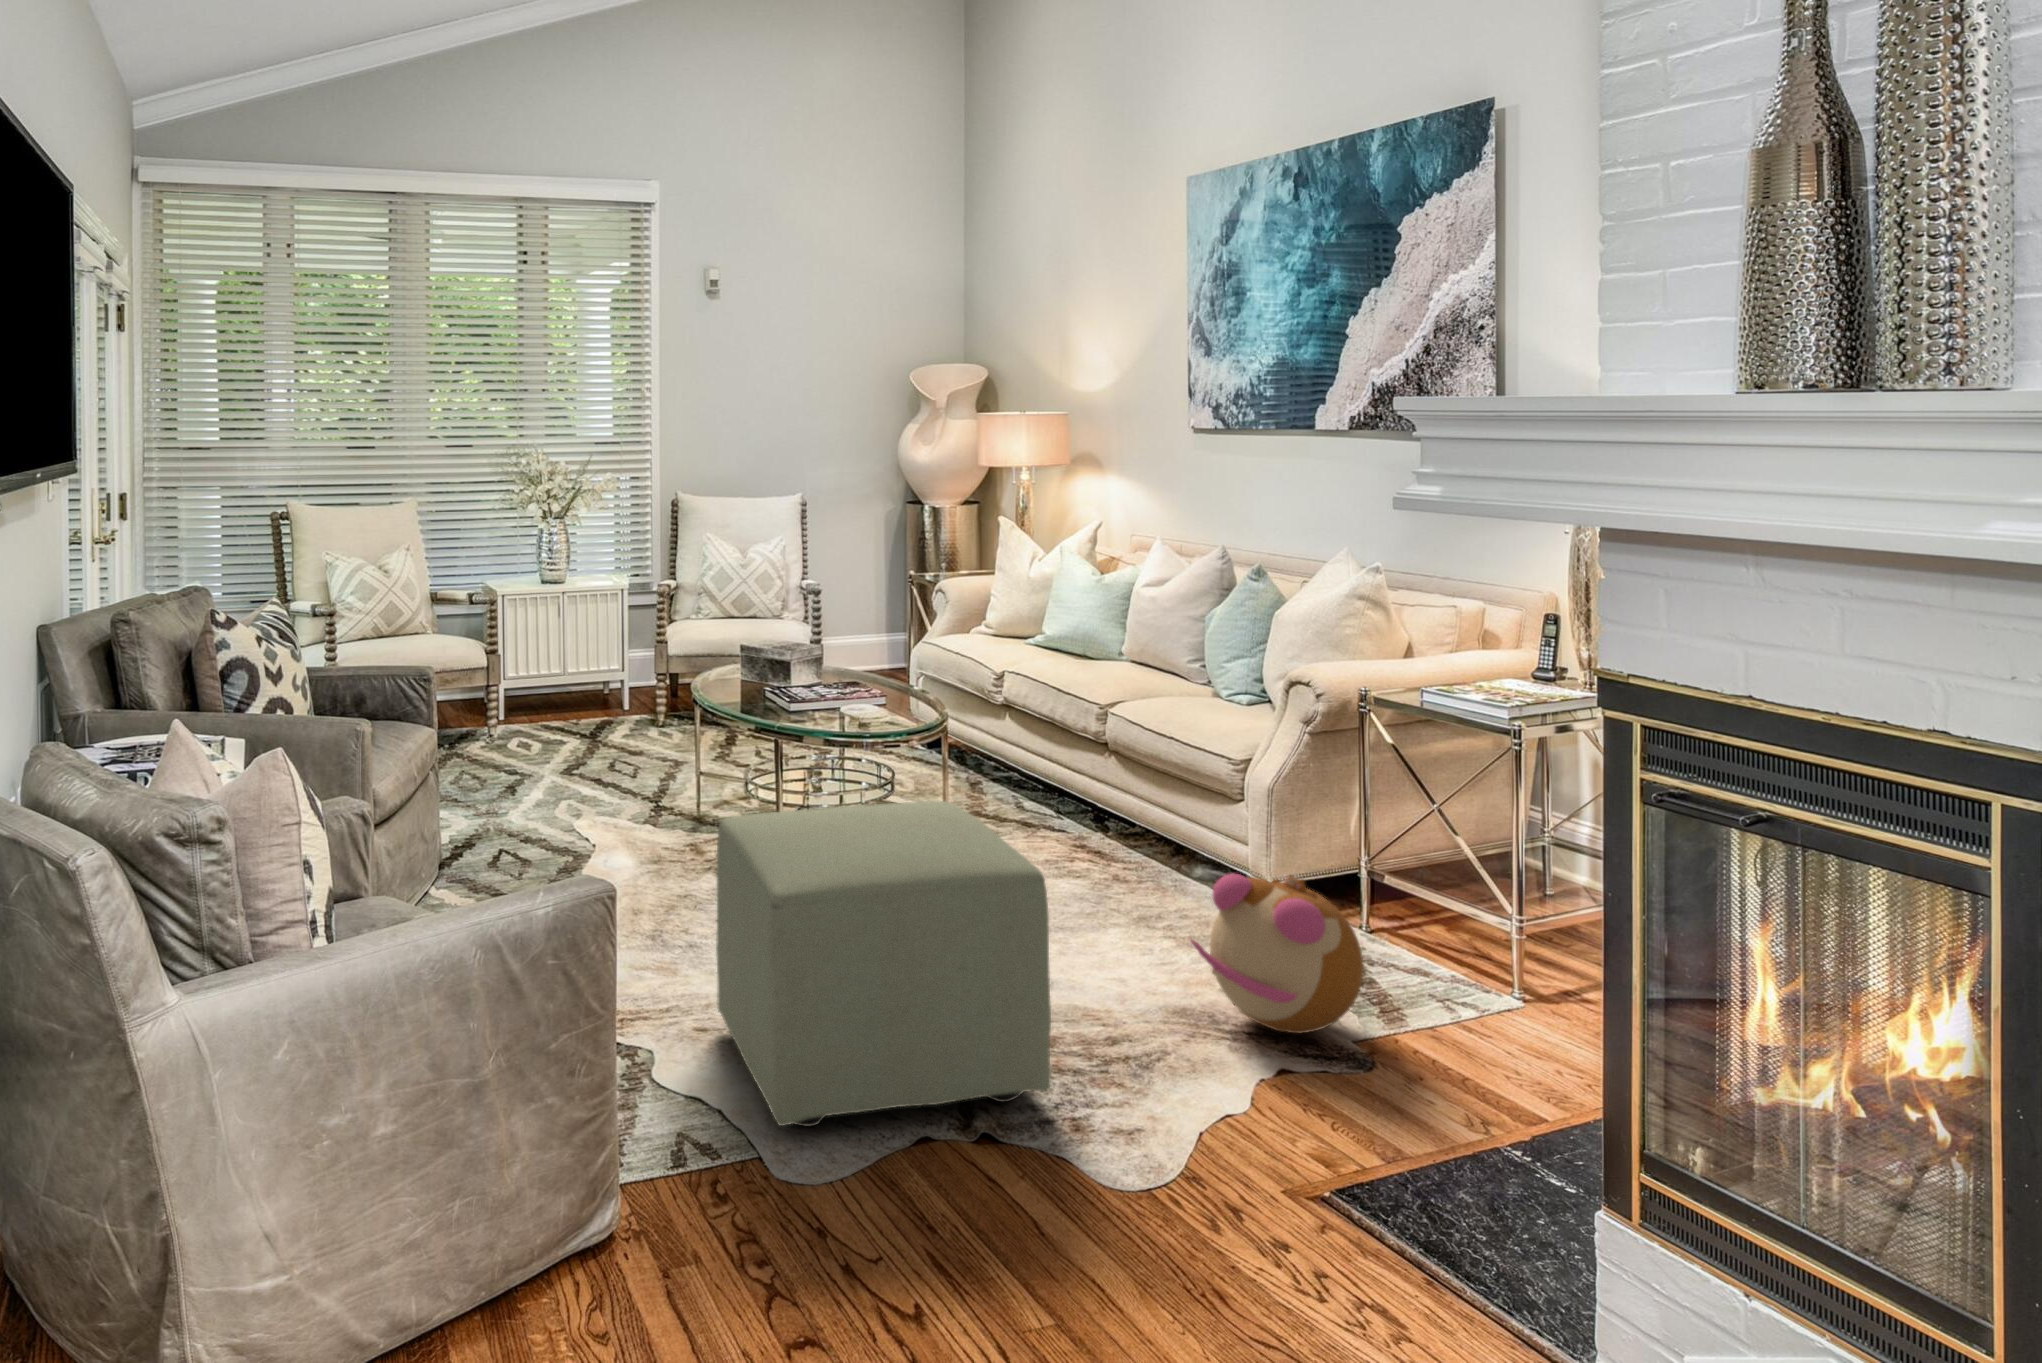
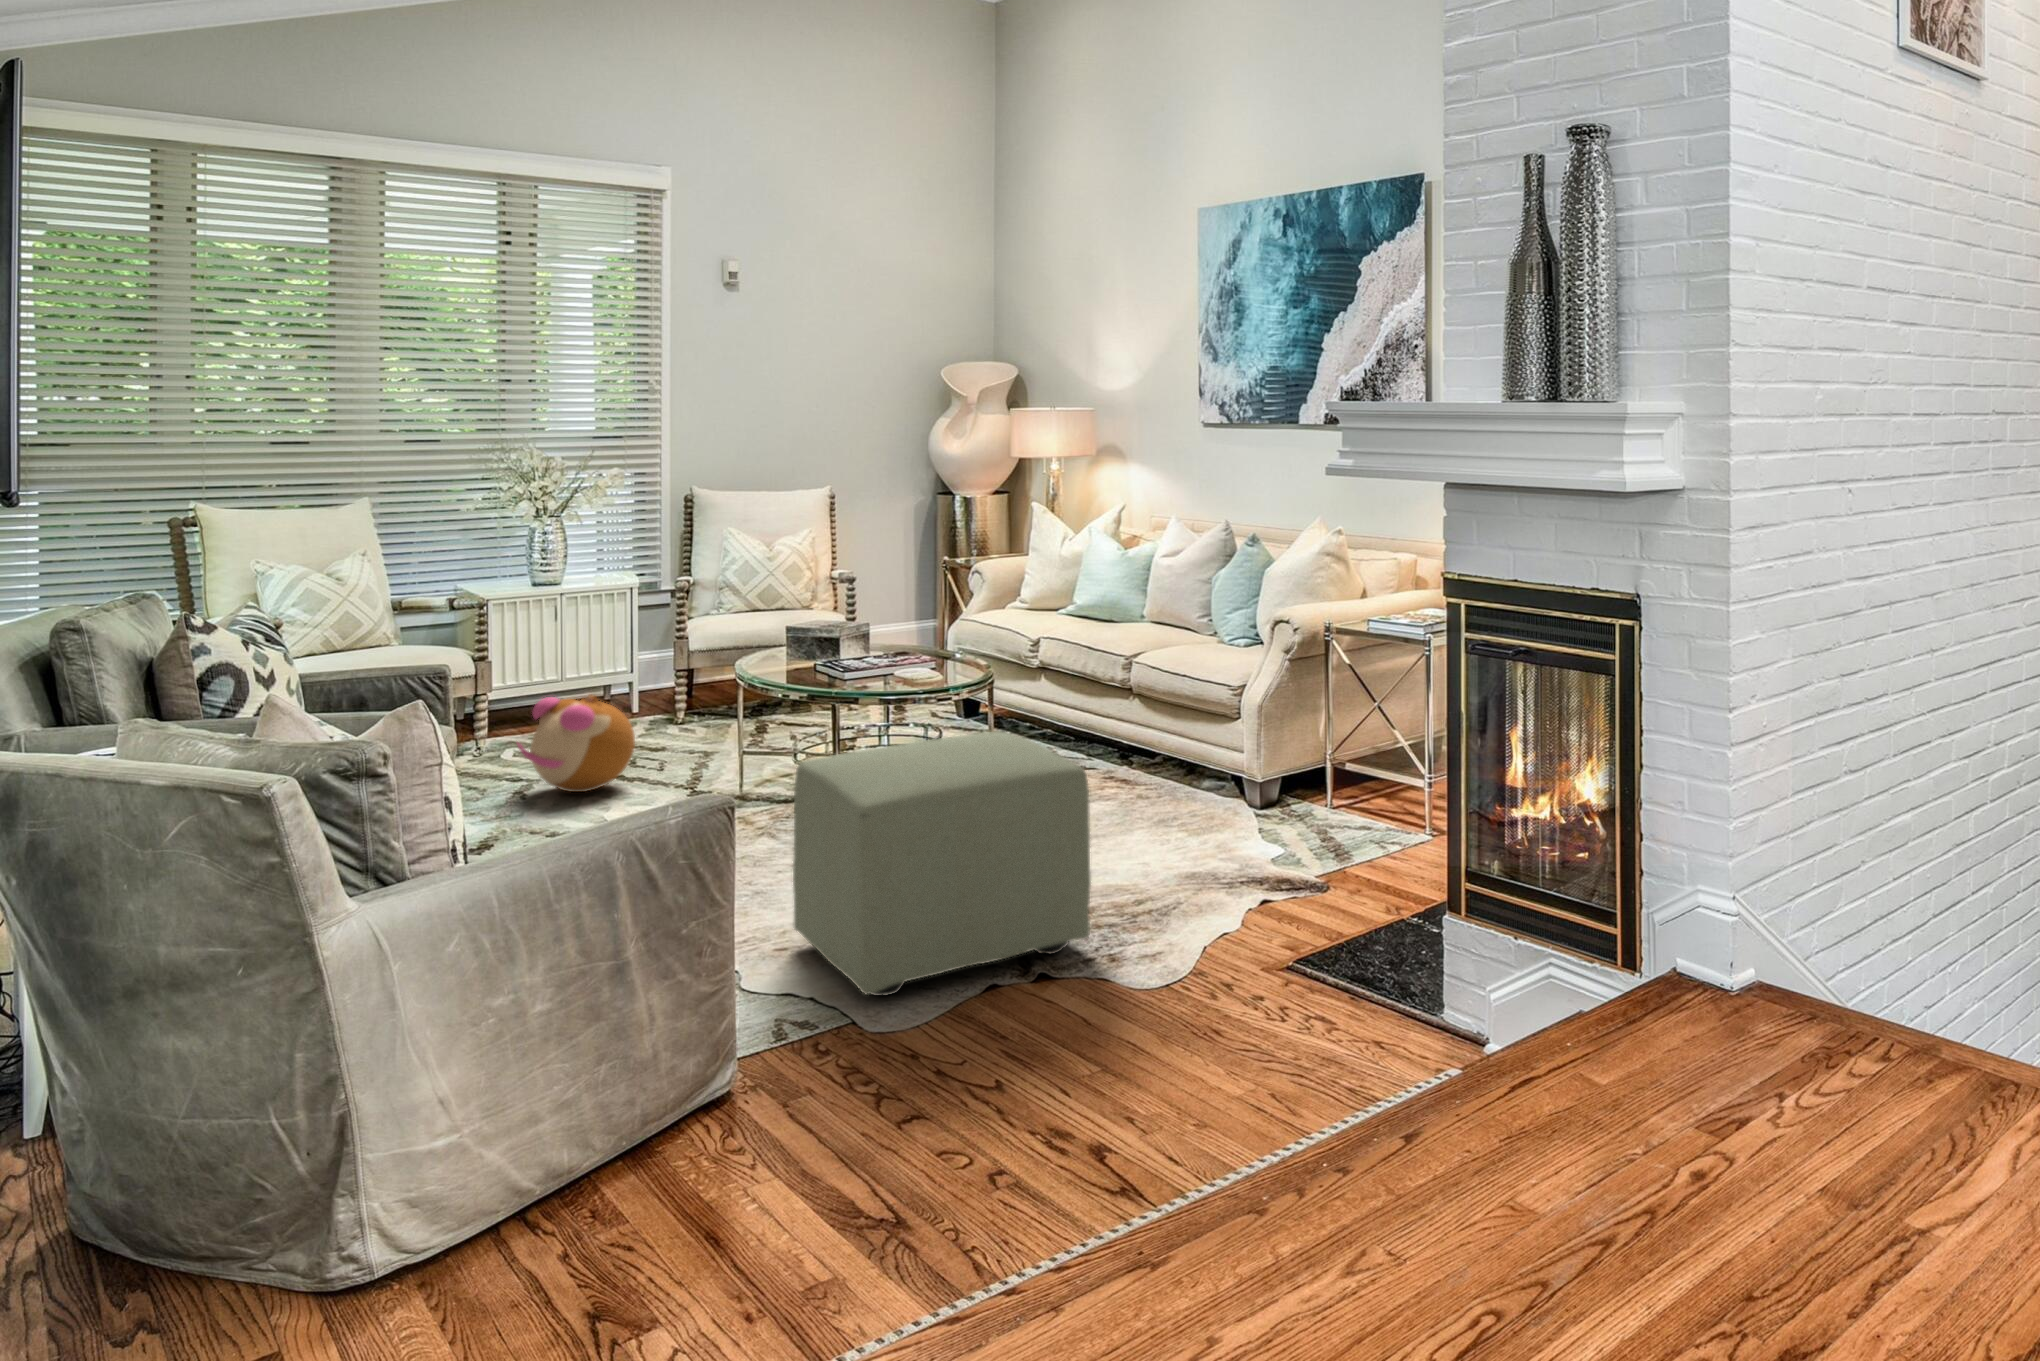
plush toy: present [1190,874,1363,1034] -> present [517,695,635,792]

